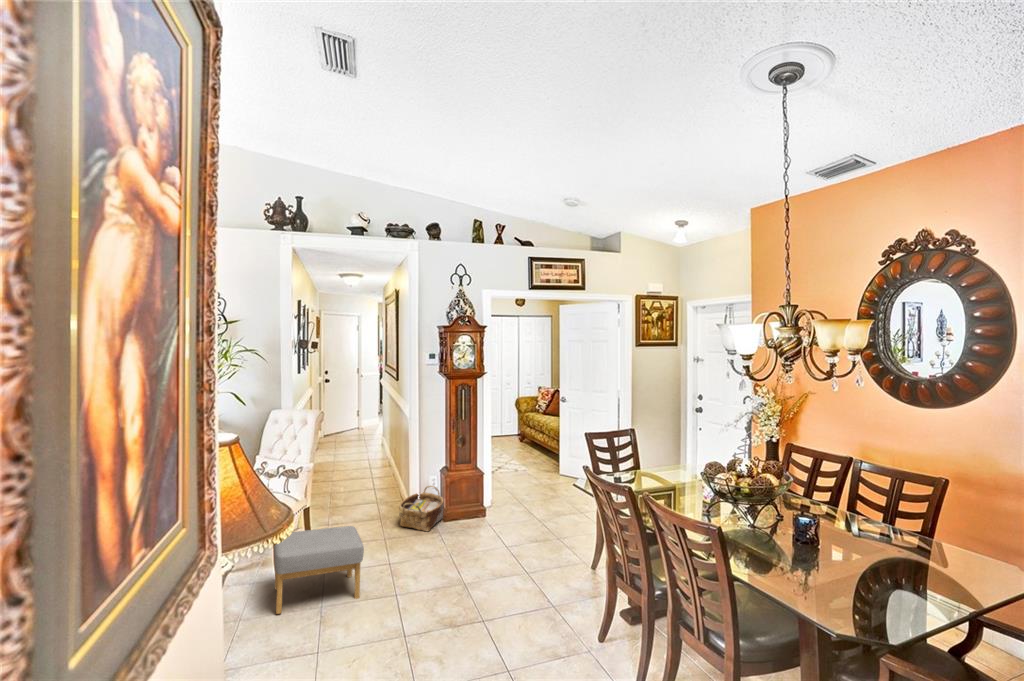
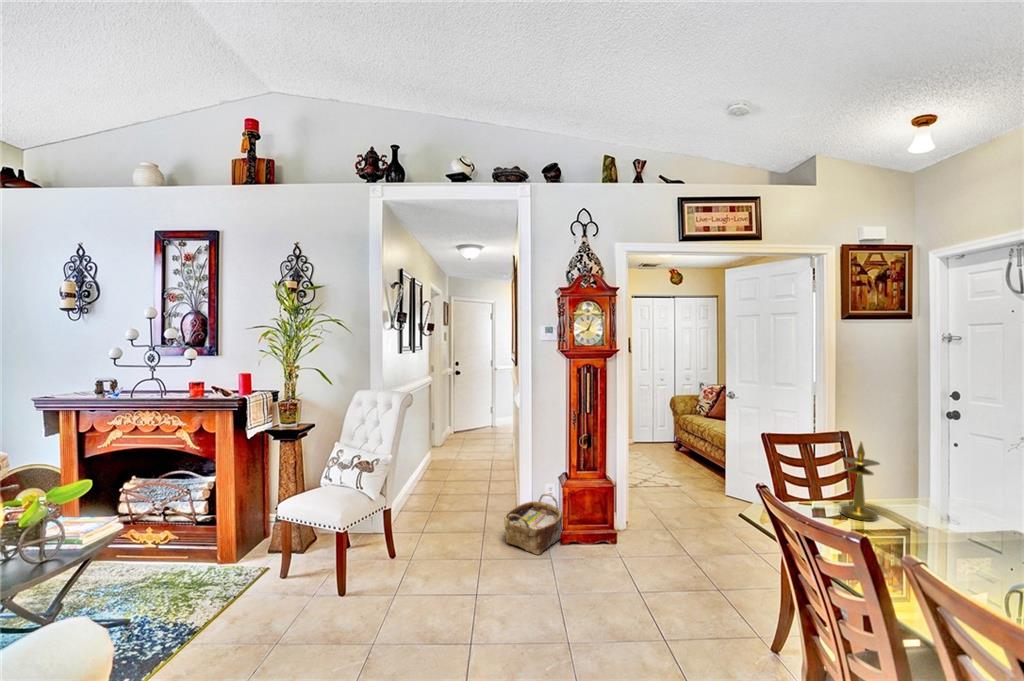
candlestick: none [619,435,638,480] -> present [840,442,880,521]
footstool: present [274,526,364,614] -> none [300,541,426,658]

